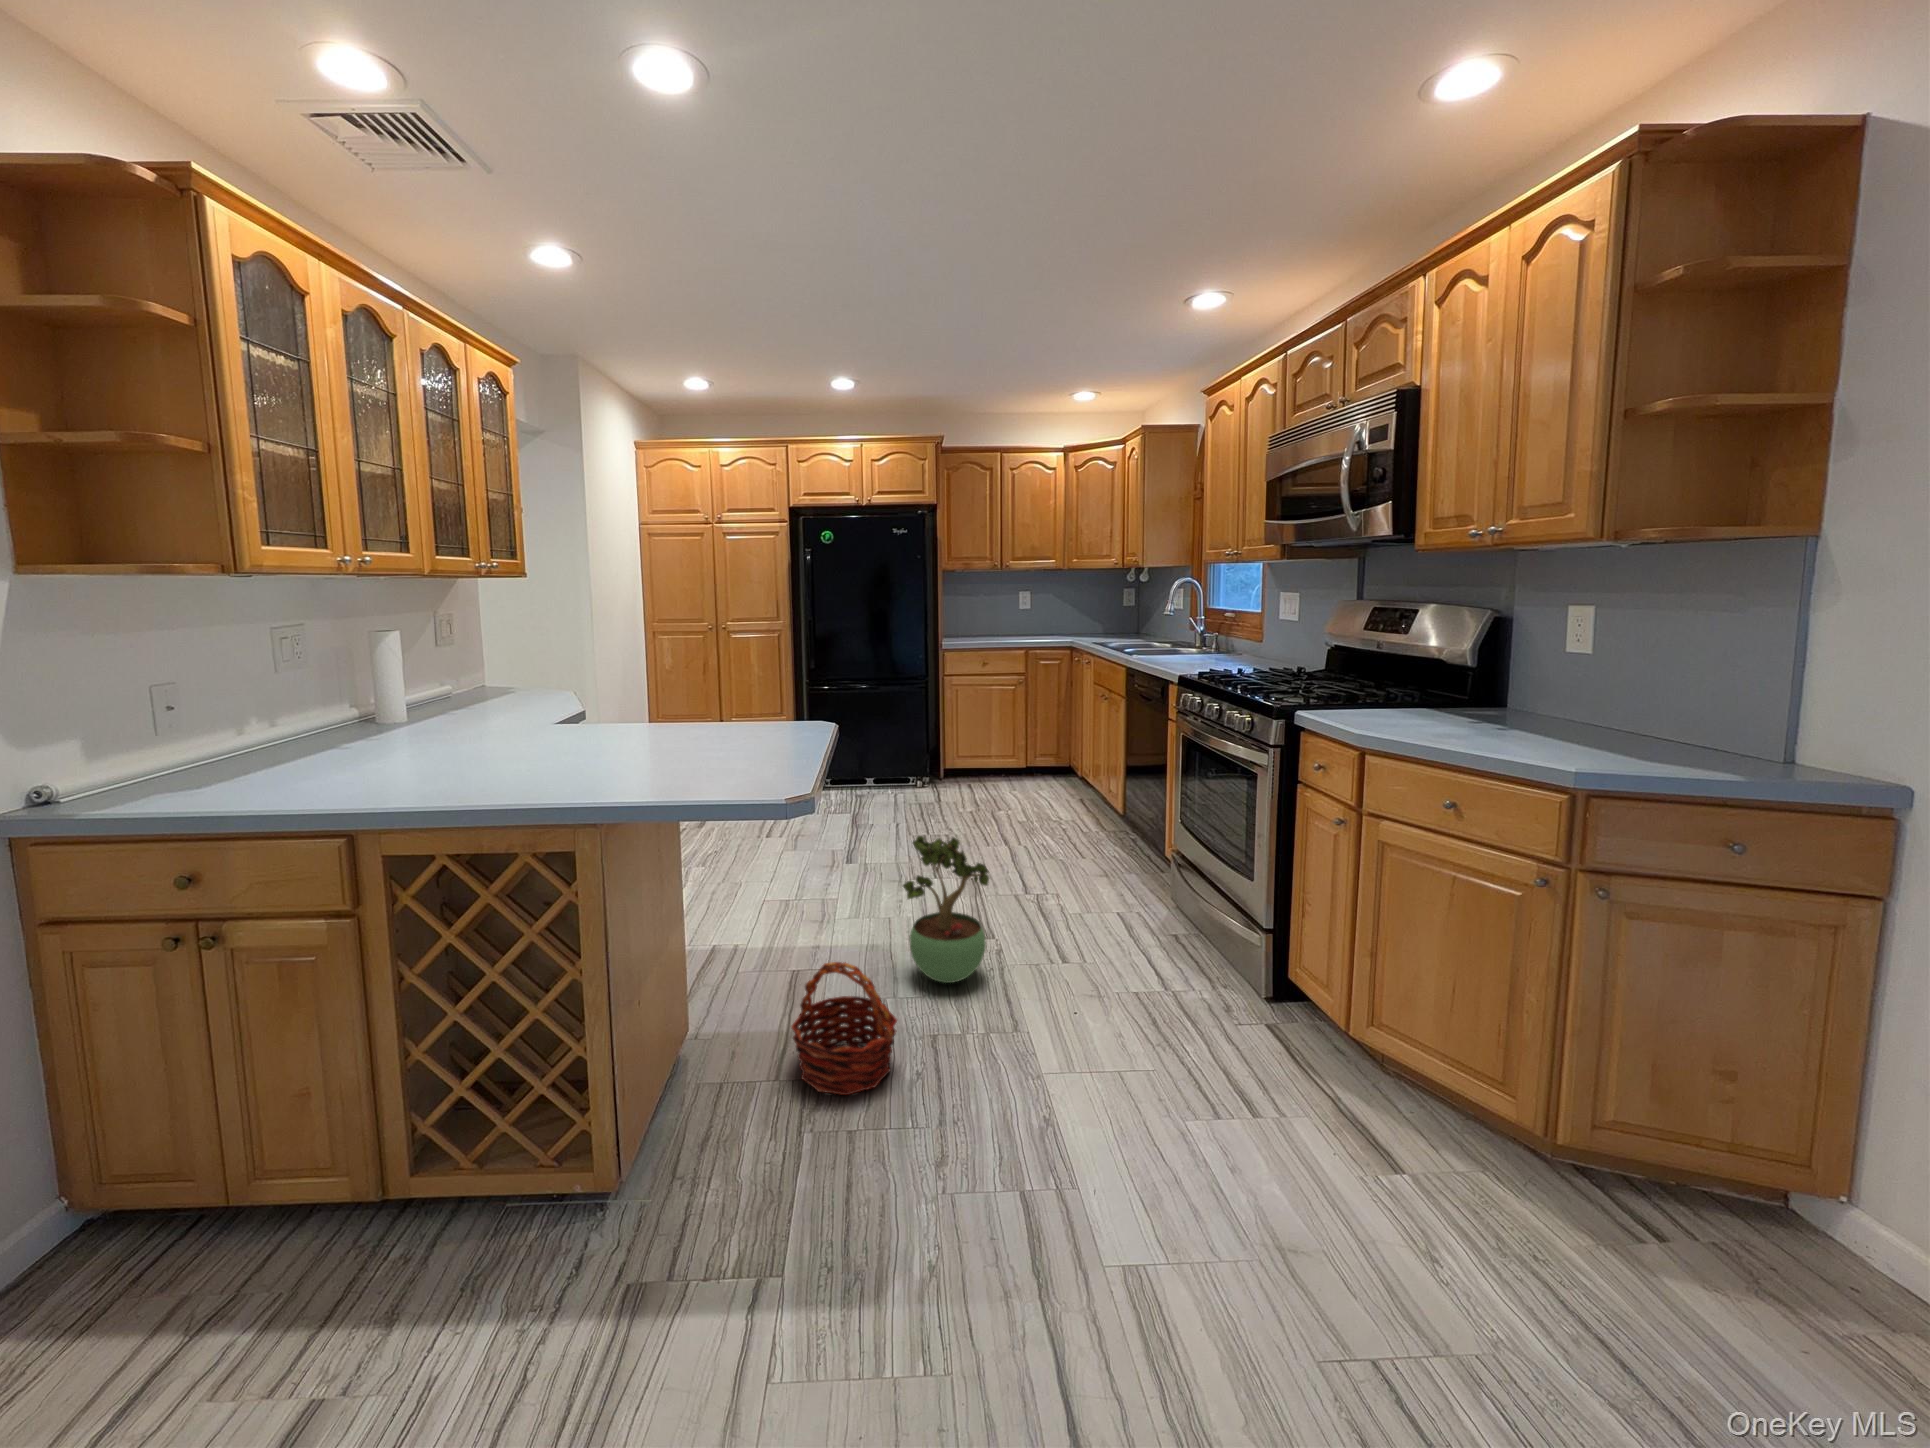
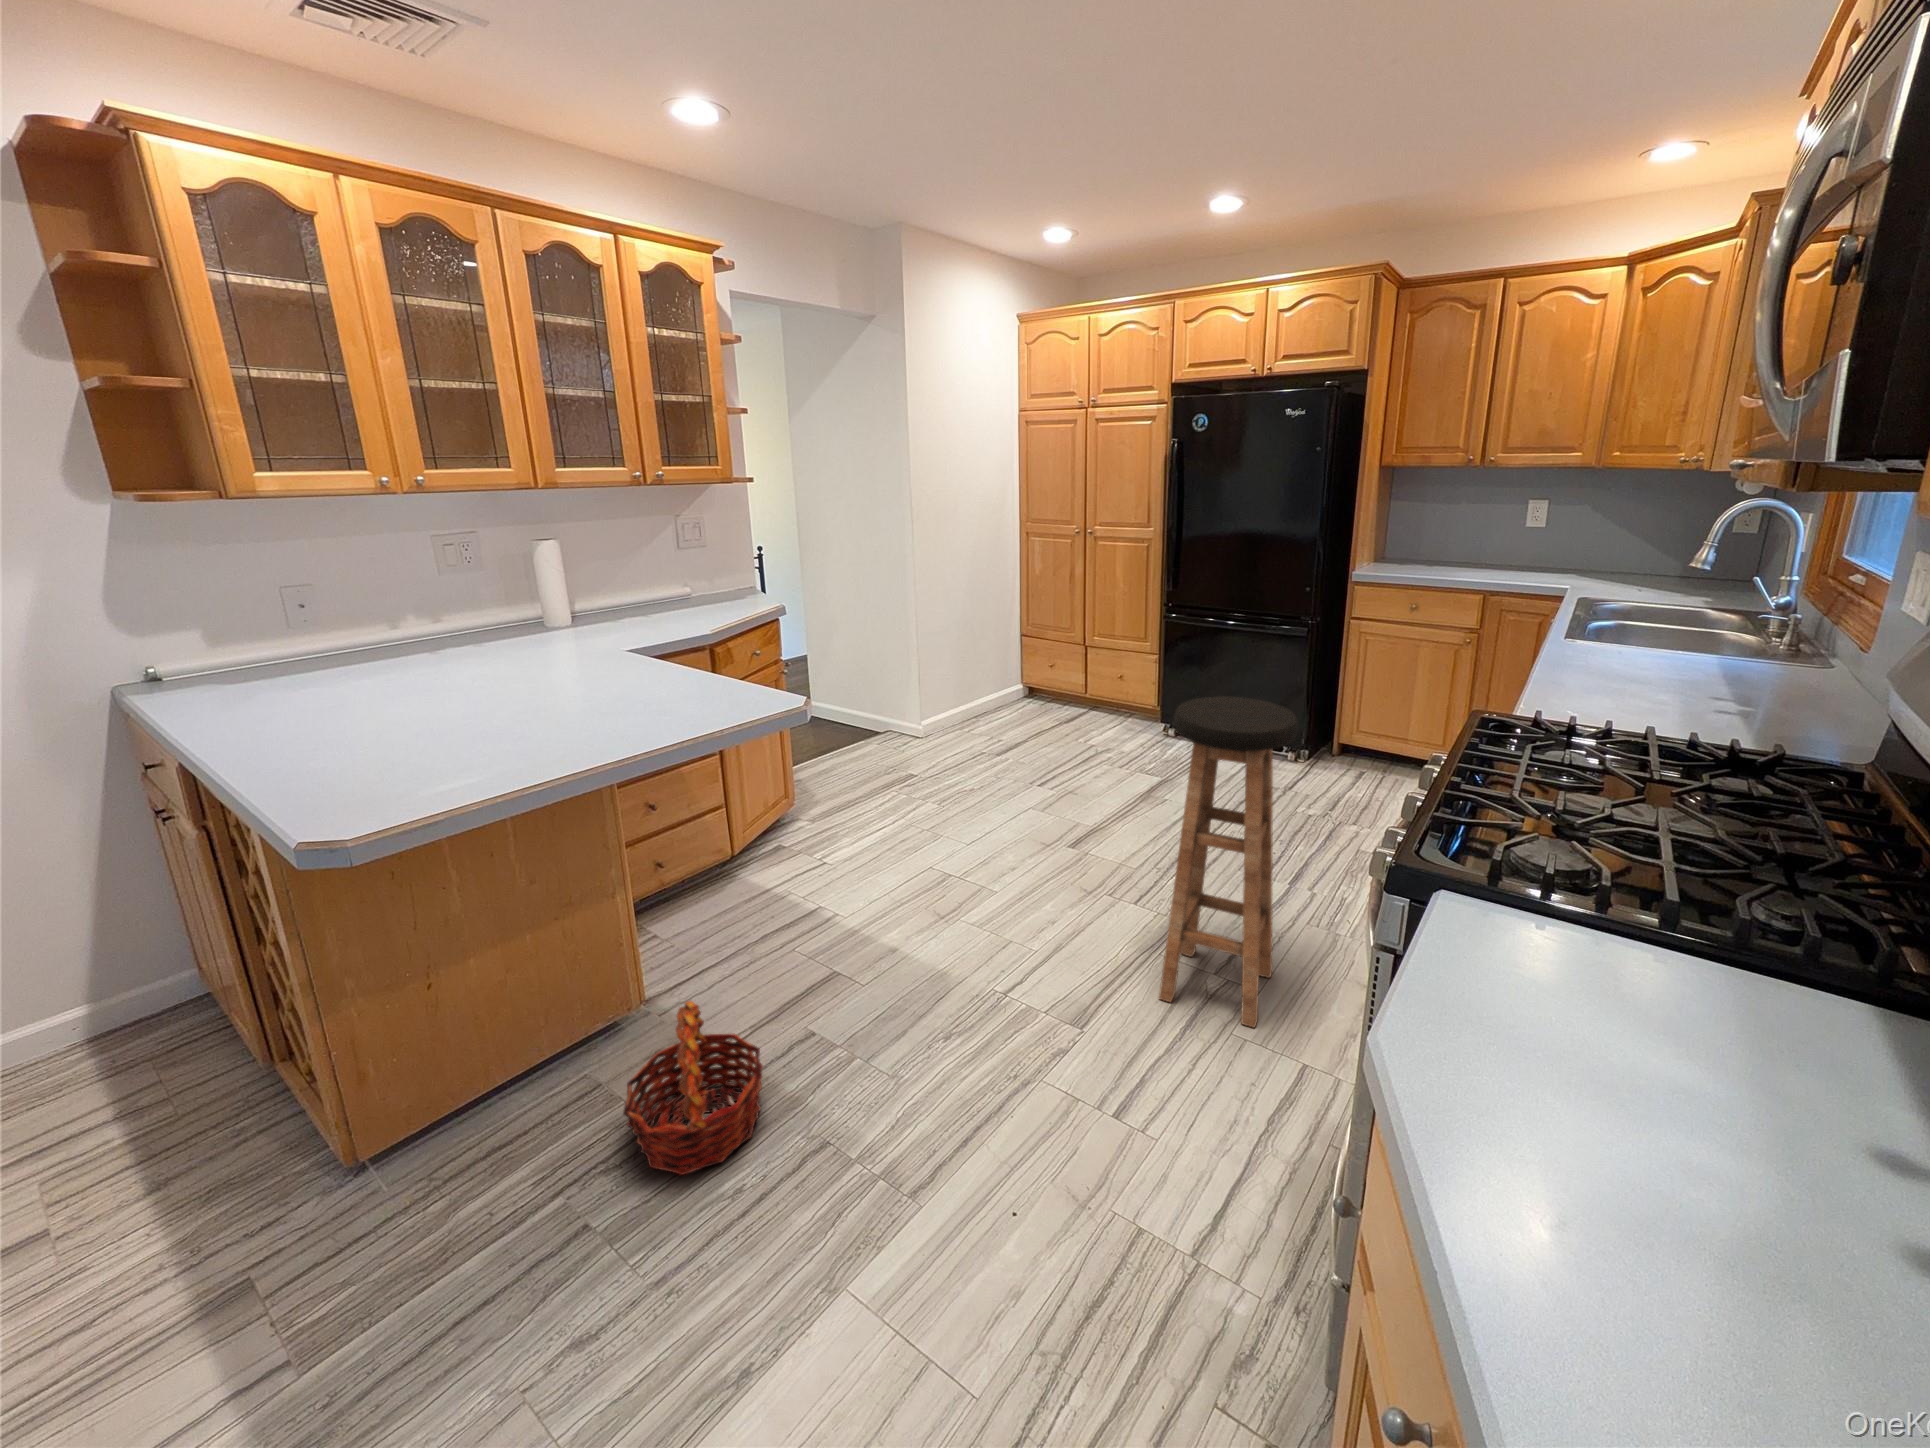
bar stool: none [998,702,1079,915] -> present [1159,696,1298,1028]
potted plant: present [903,836,989,983] -> none [900,869,1004,1072]

